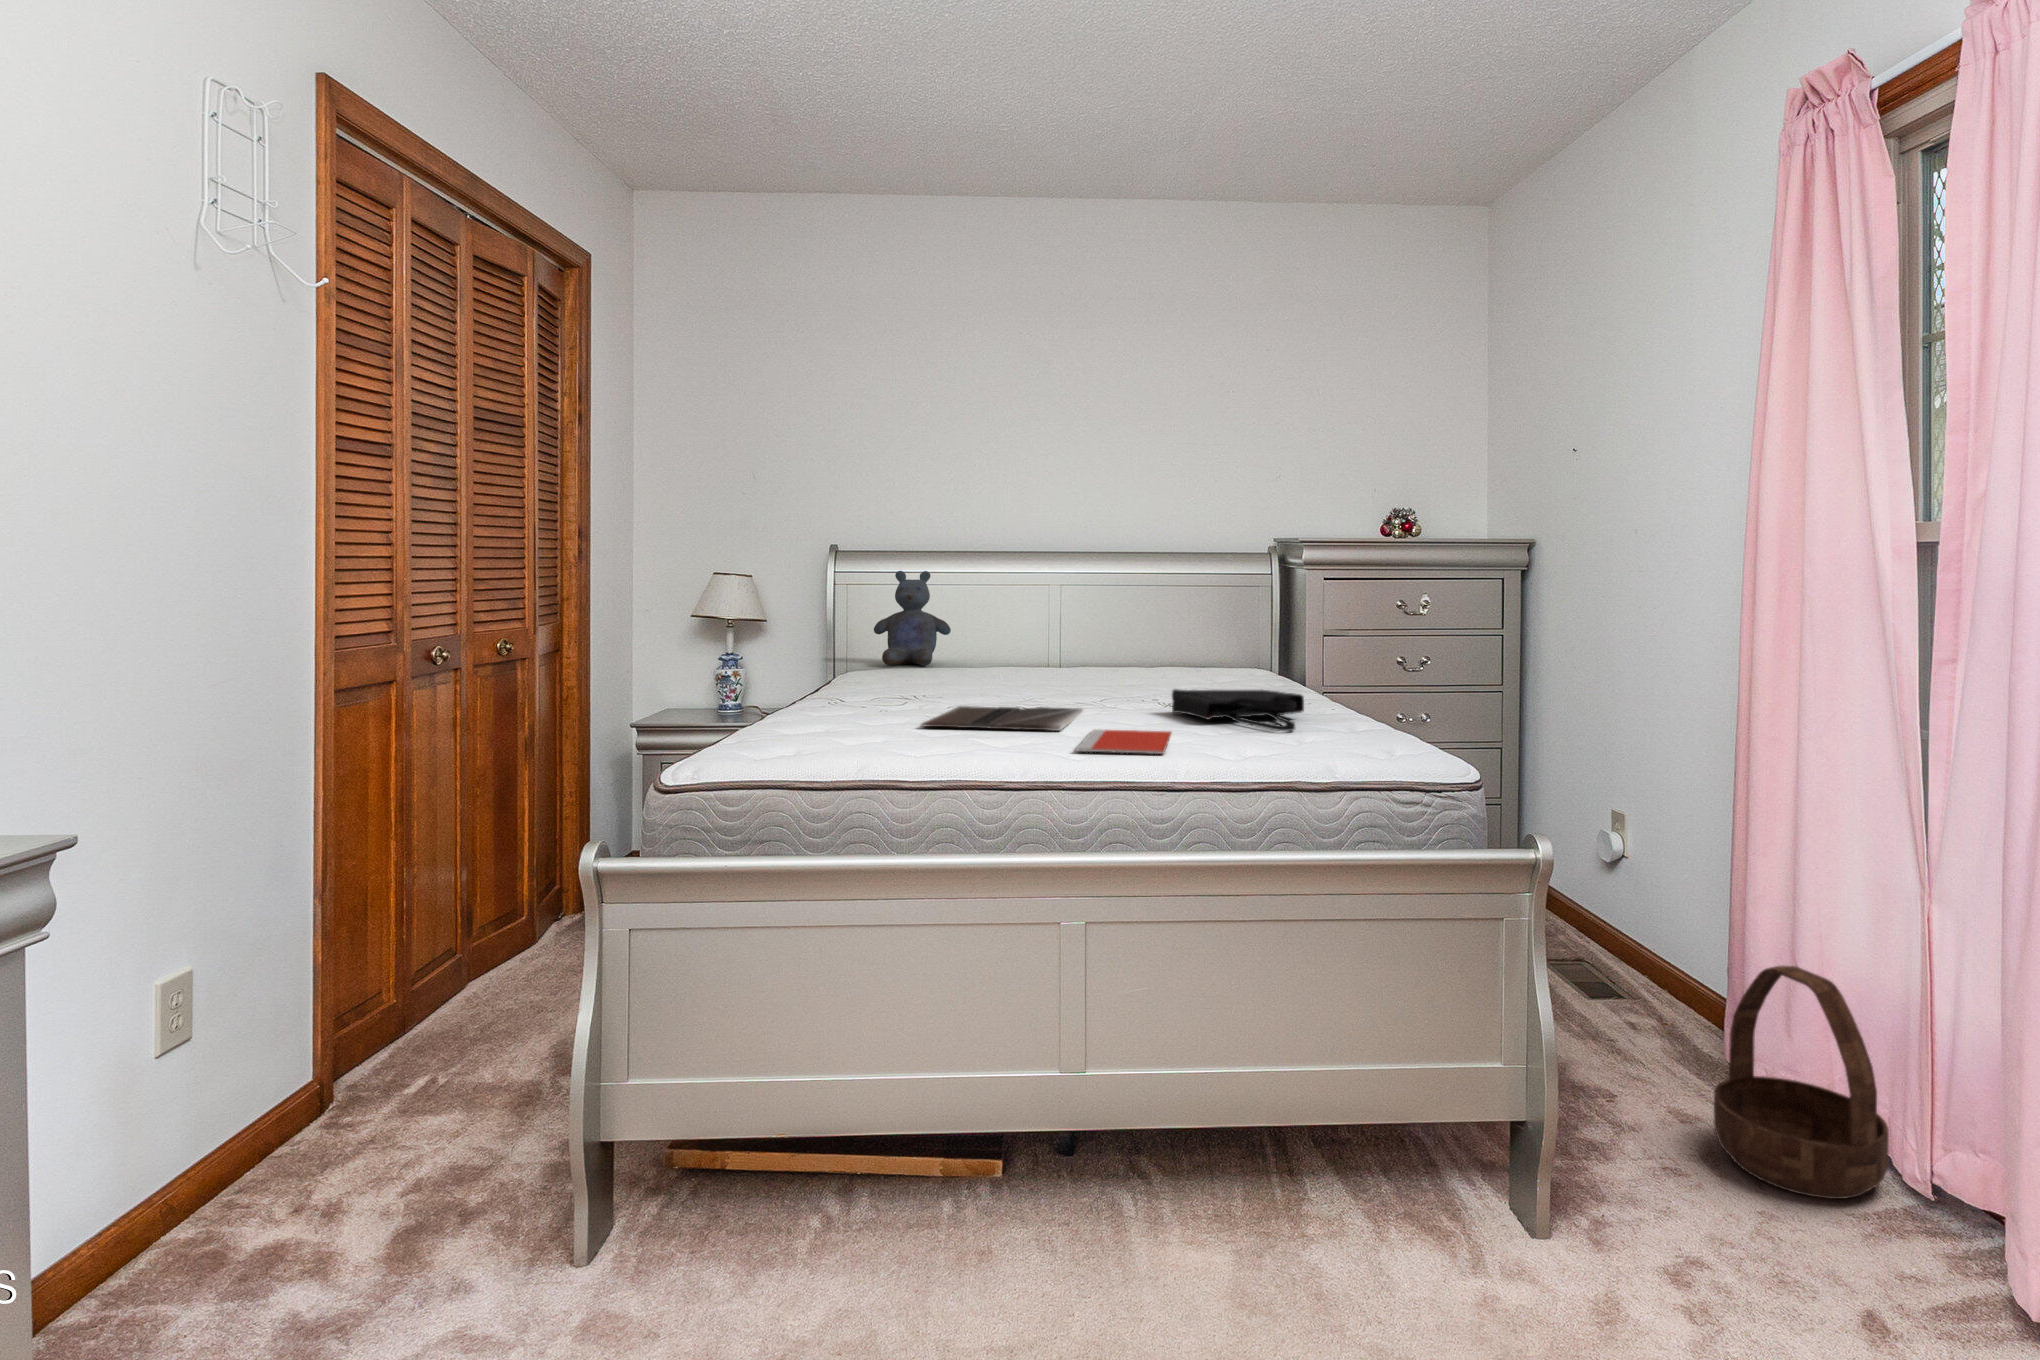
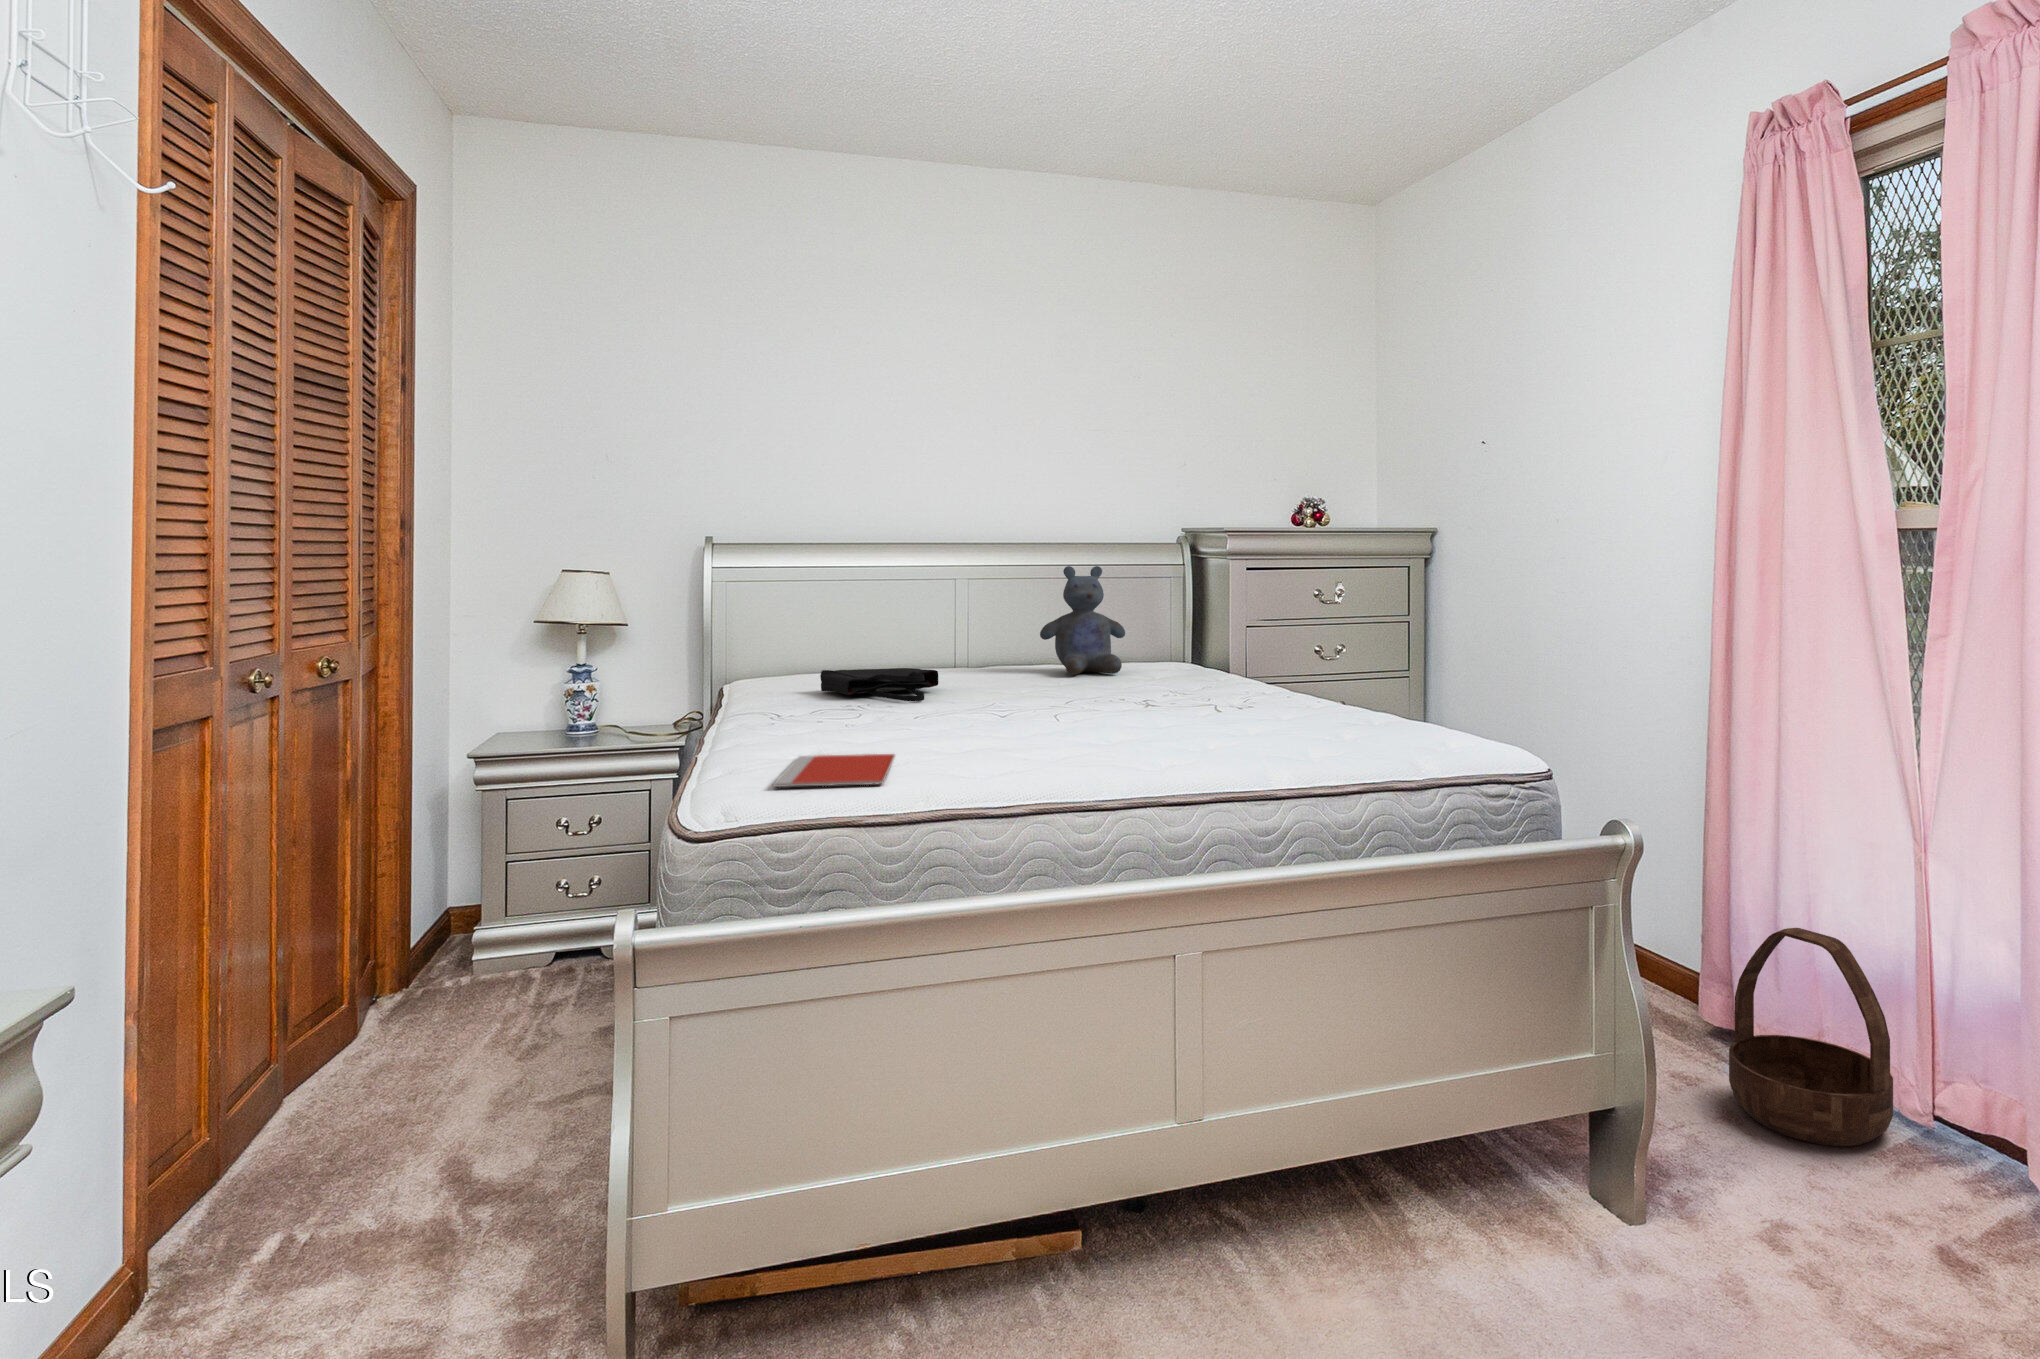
stuffed bear: present [874,571,951,666] -> present [1040,566,1125,675]
tote bag: present [1172,689,1304,731] -> present [820,668,938,701]
laptop: present [921,706,1083,731] -> none [918,713,1080,742]
notebook: present [1076,729,1171,754] -> present [773,754,895,787]

